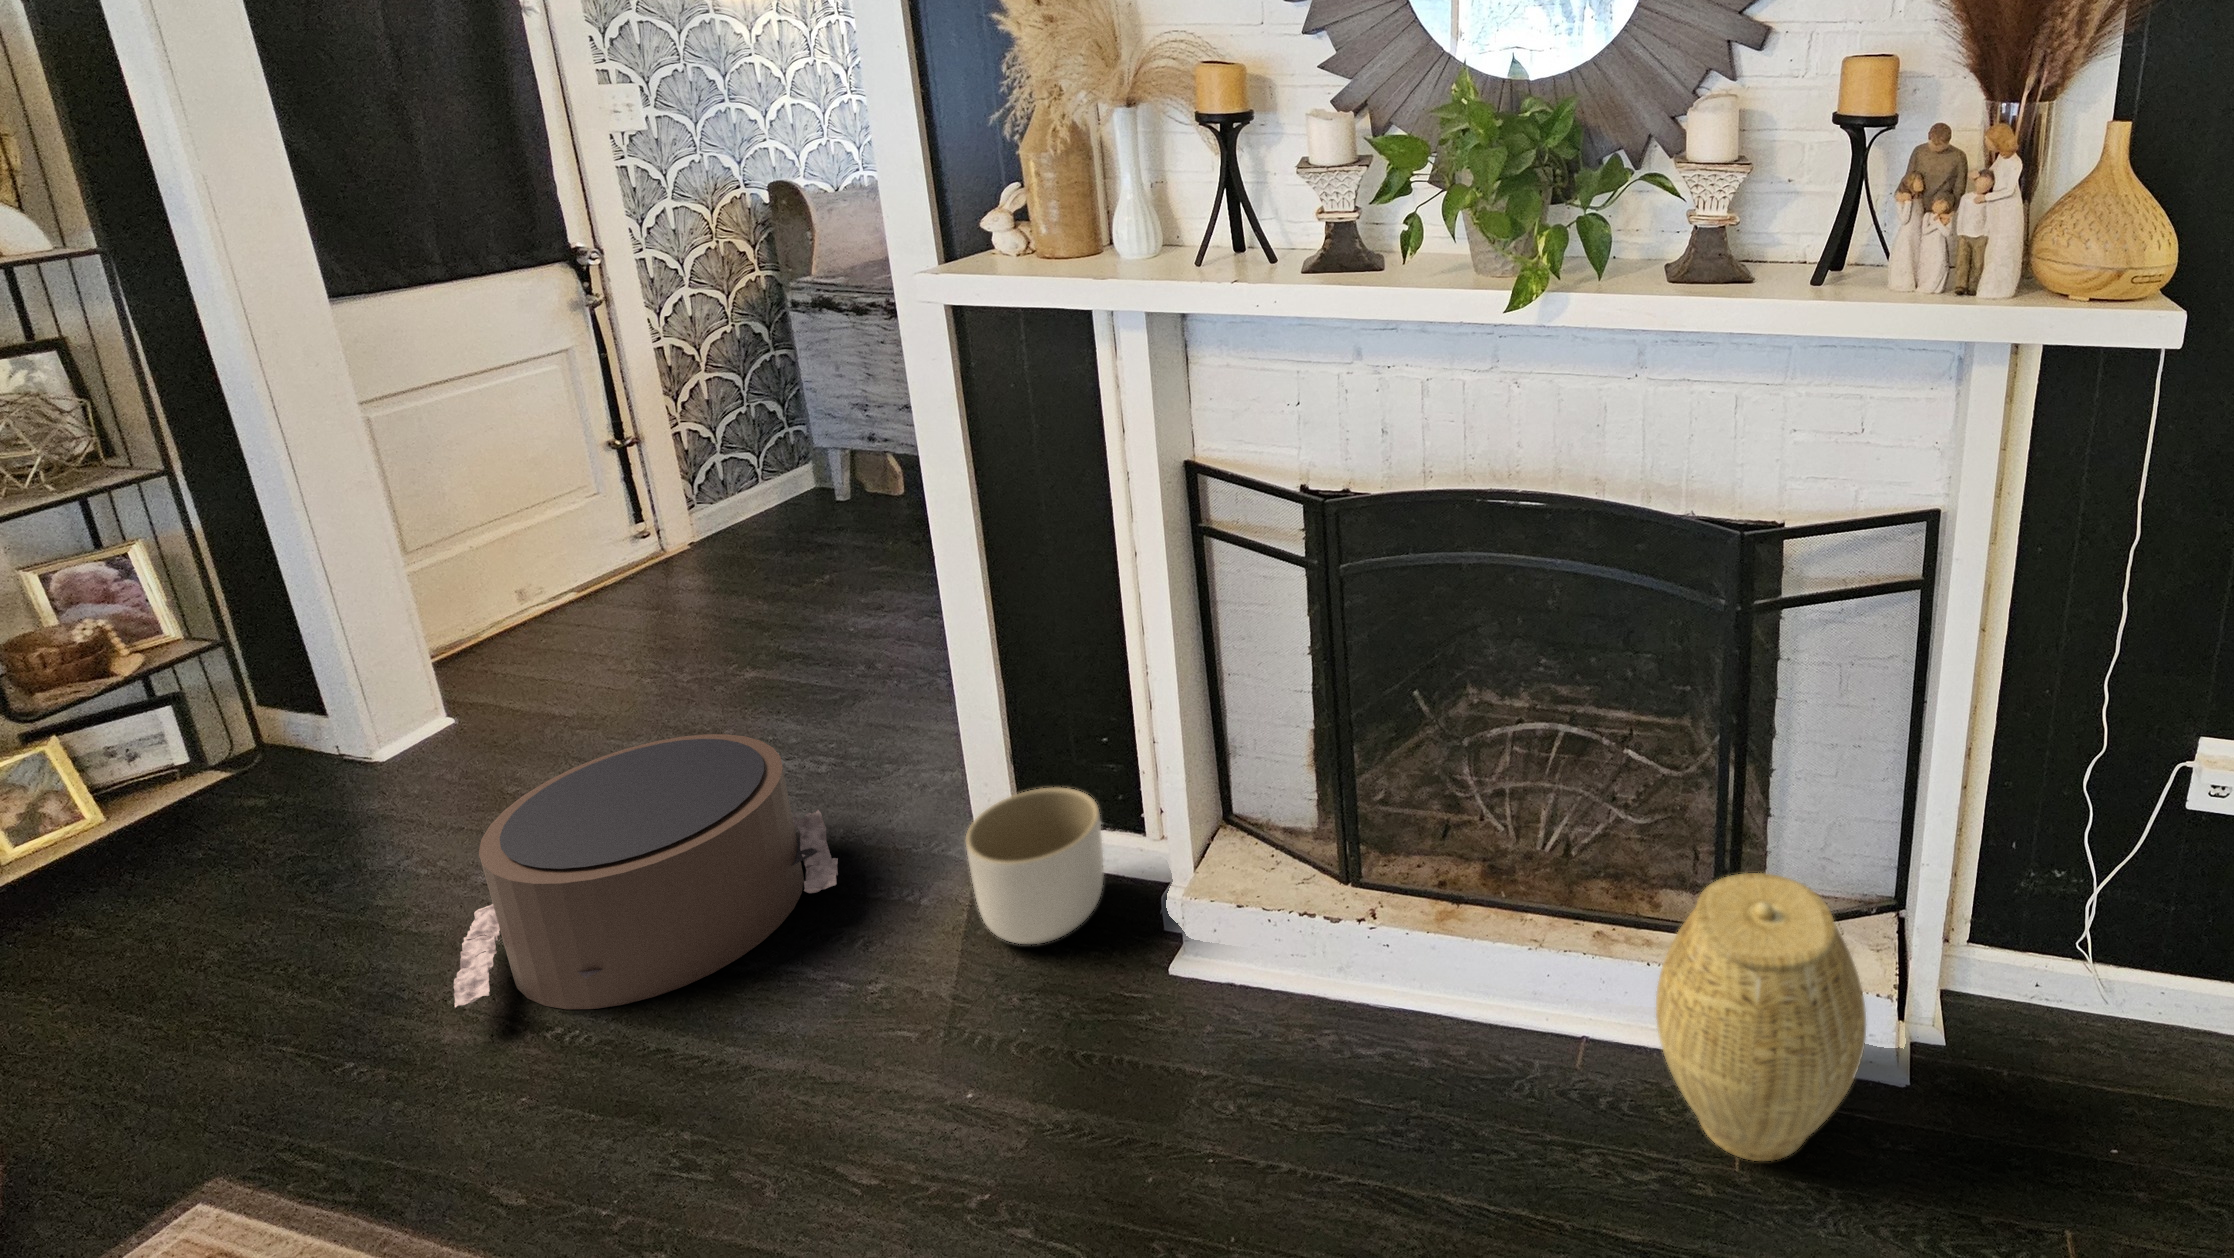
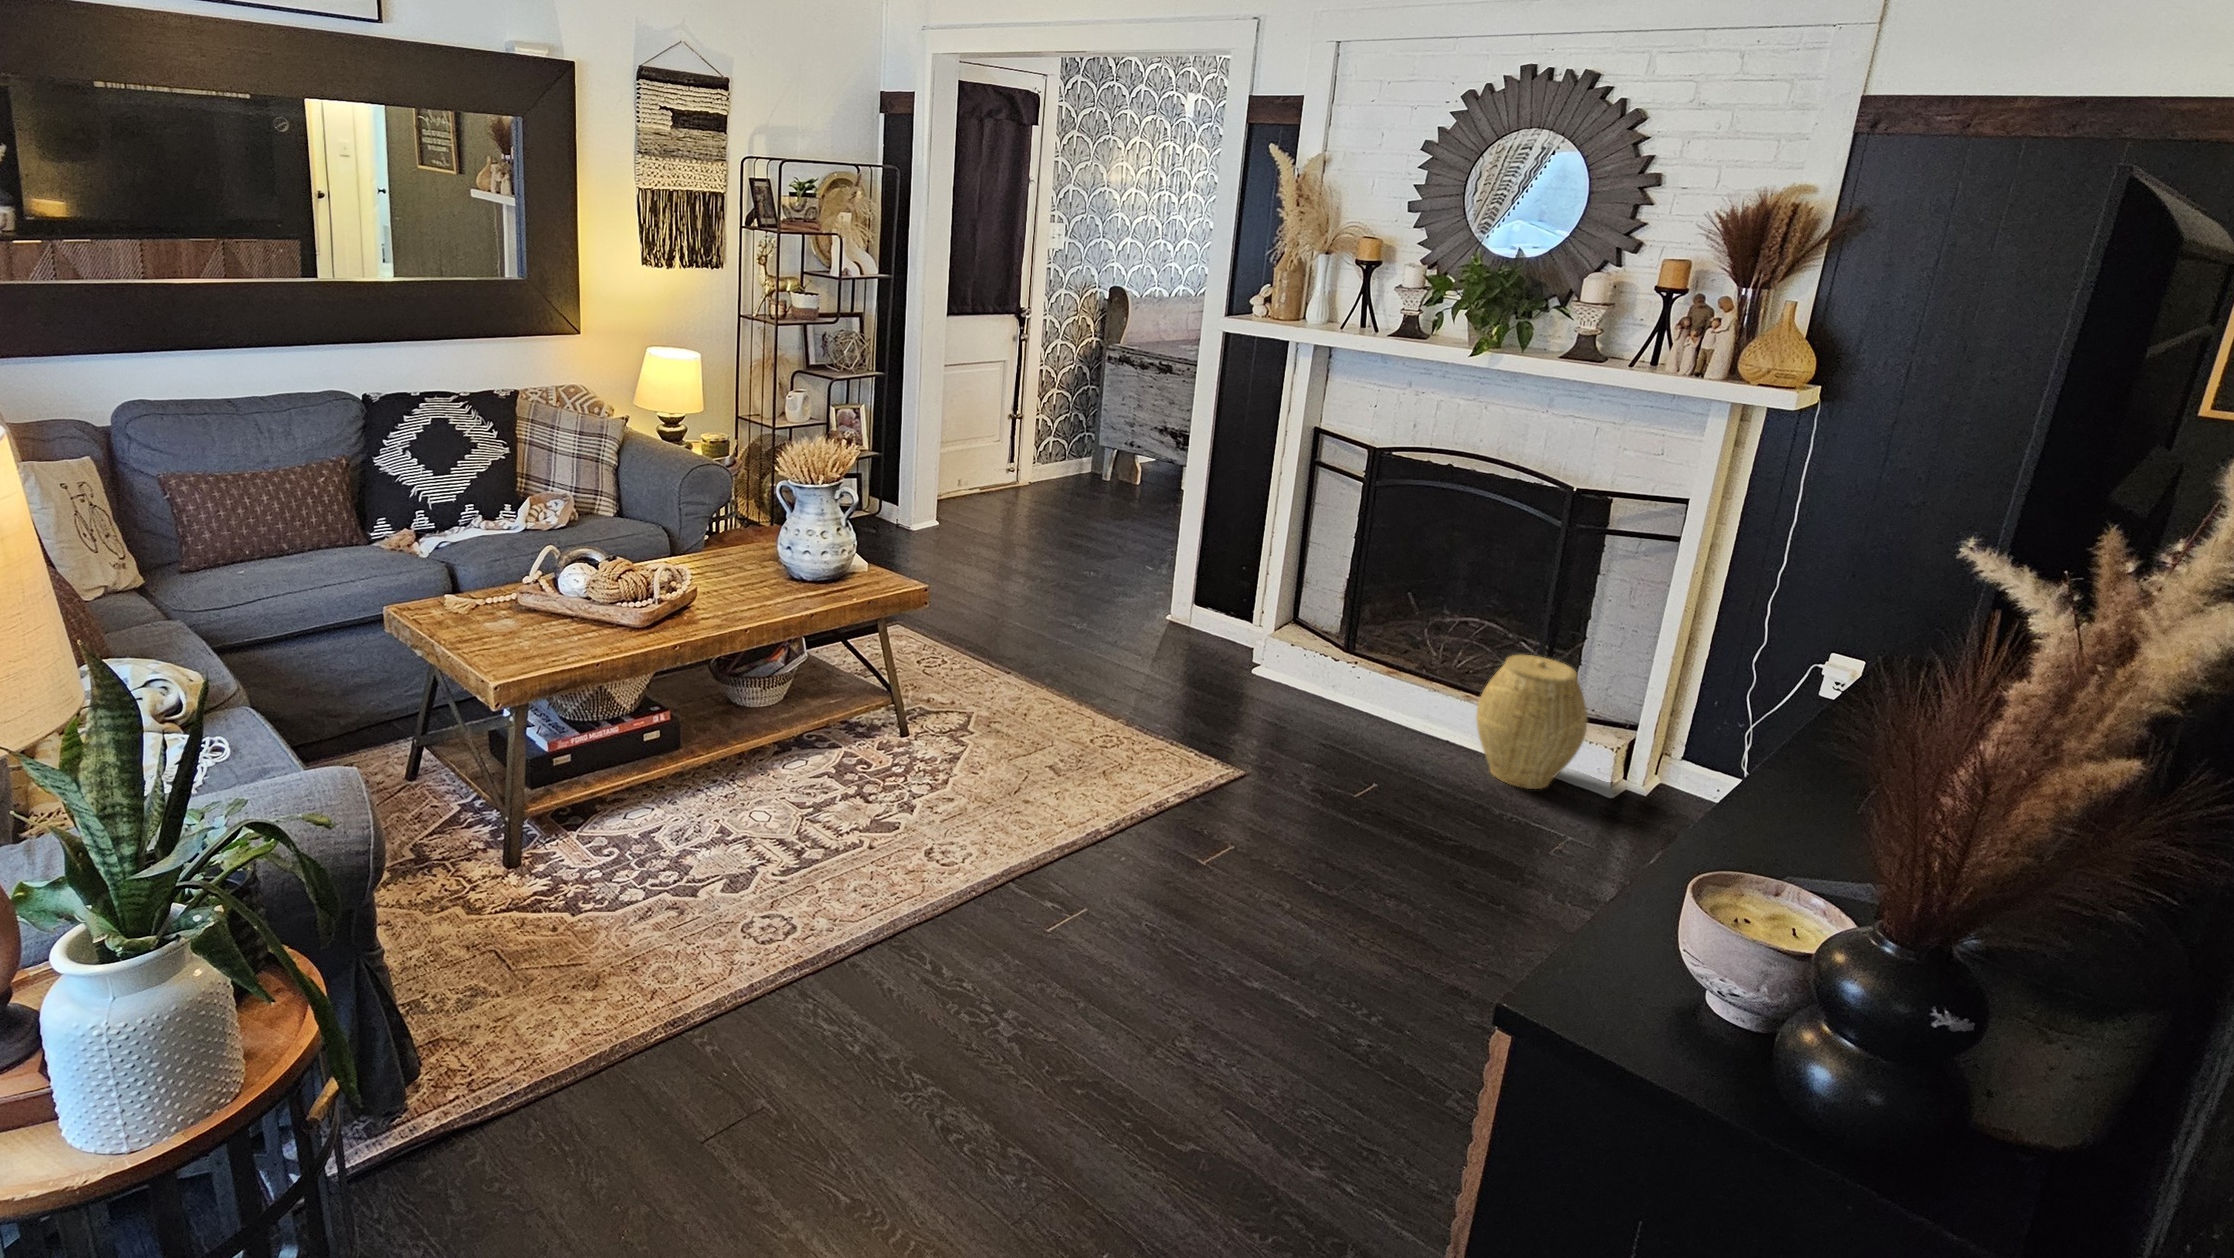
pouf: present [453,734,838,1009] -> none [978,523,1115,614]
planter: present [966,787,1104,944] -> none [1174,578,1236,644]

